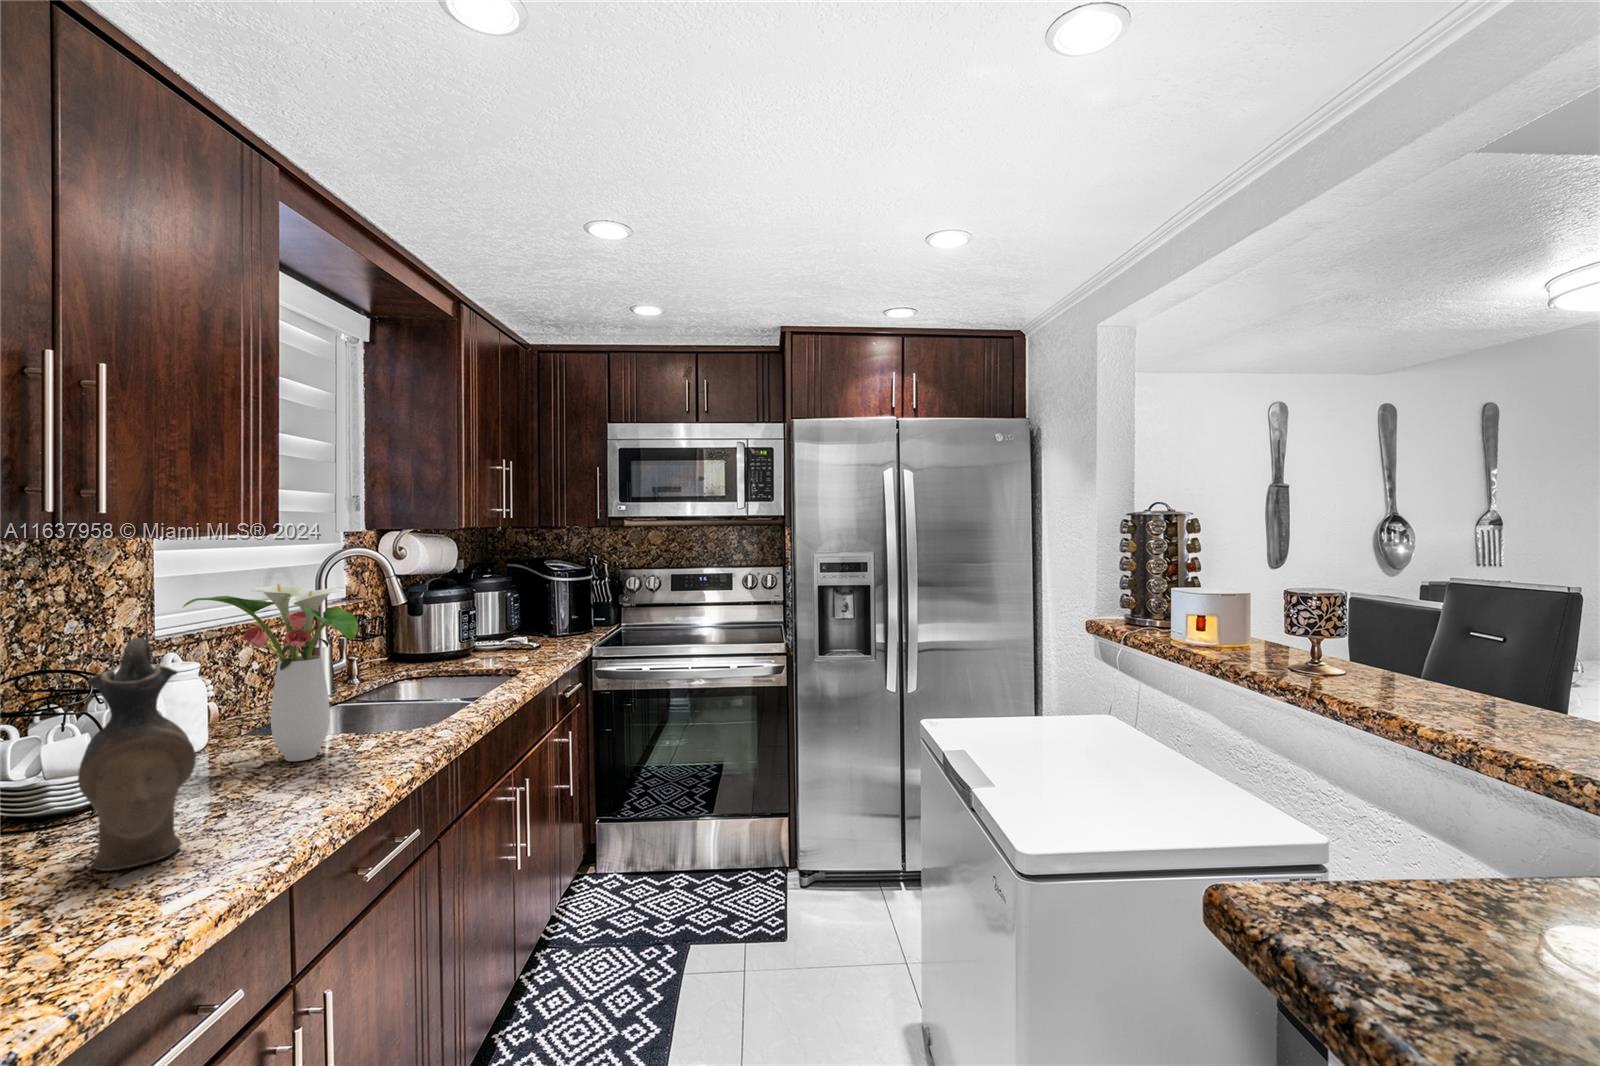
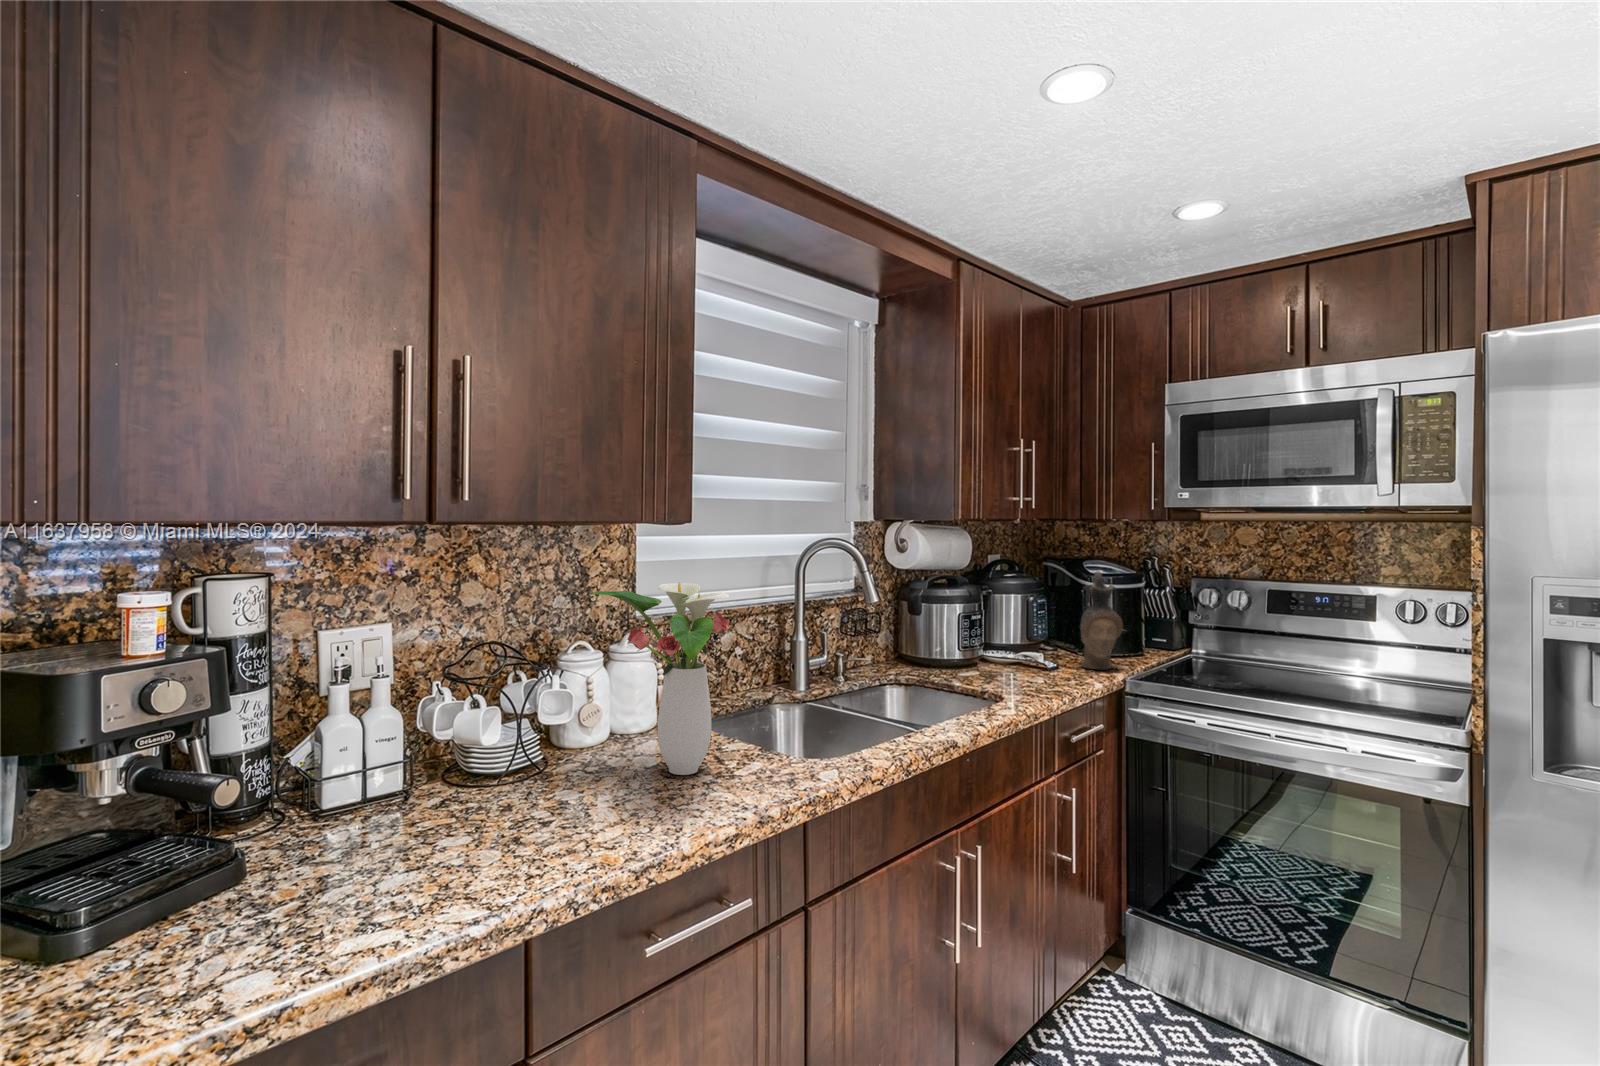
ceramic pitcher: present [78,638,196,871] -> present [1080,572,1123,669]

